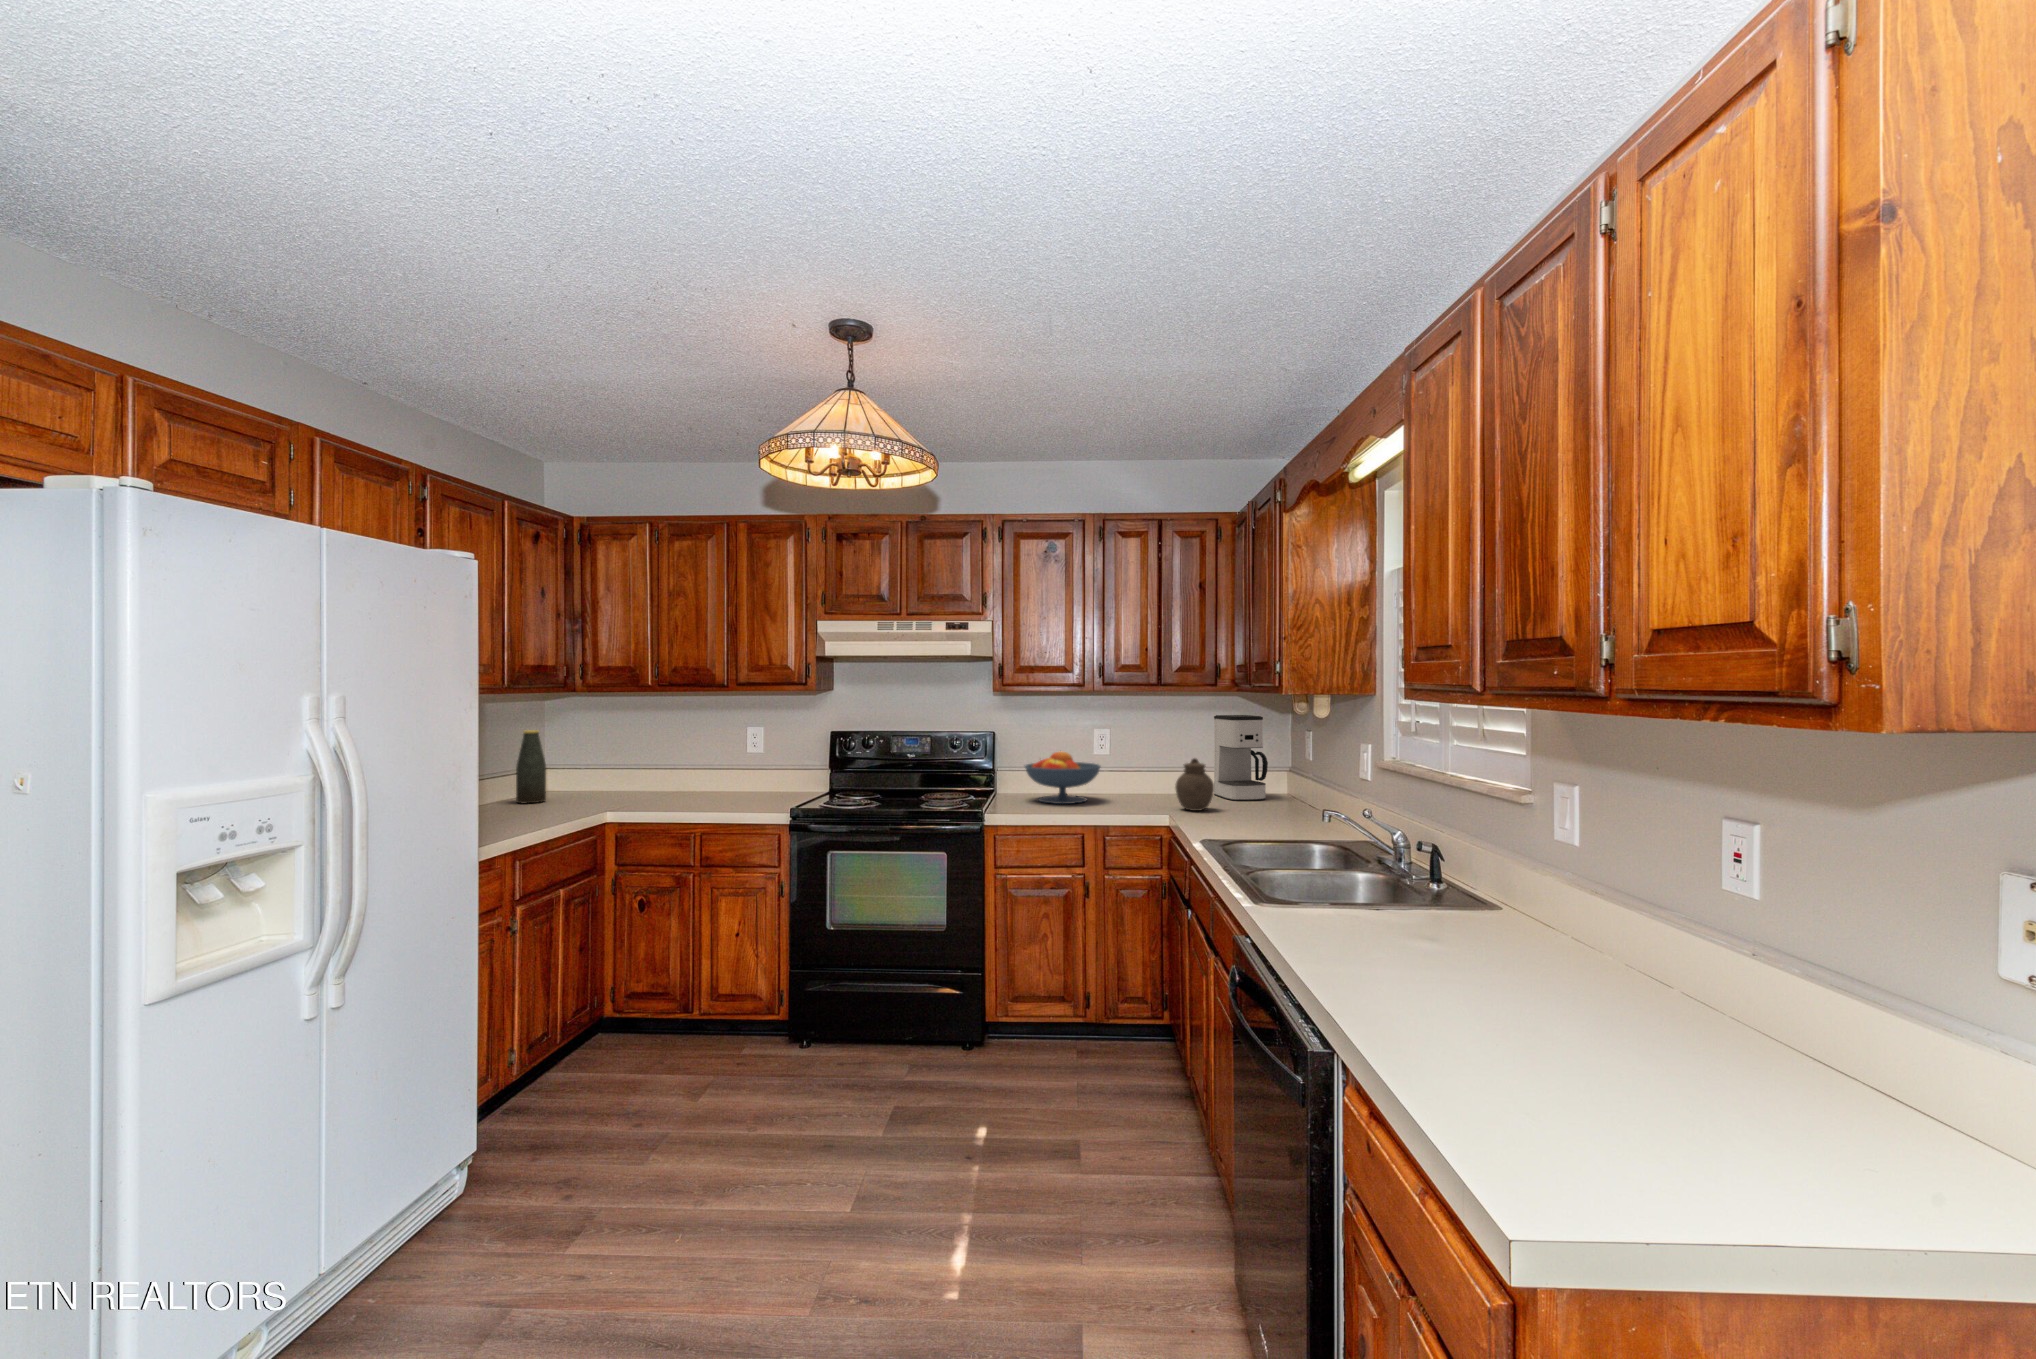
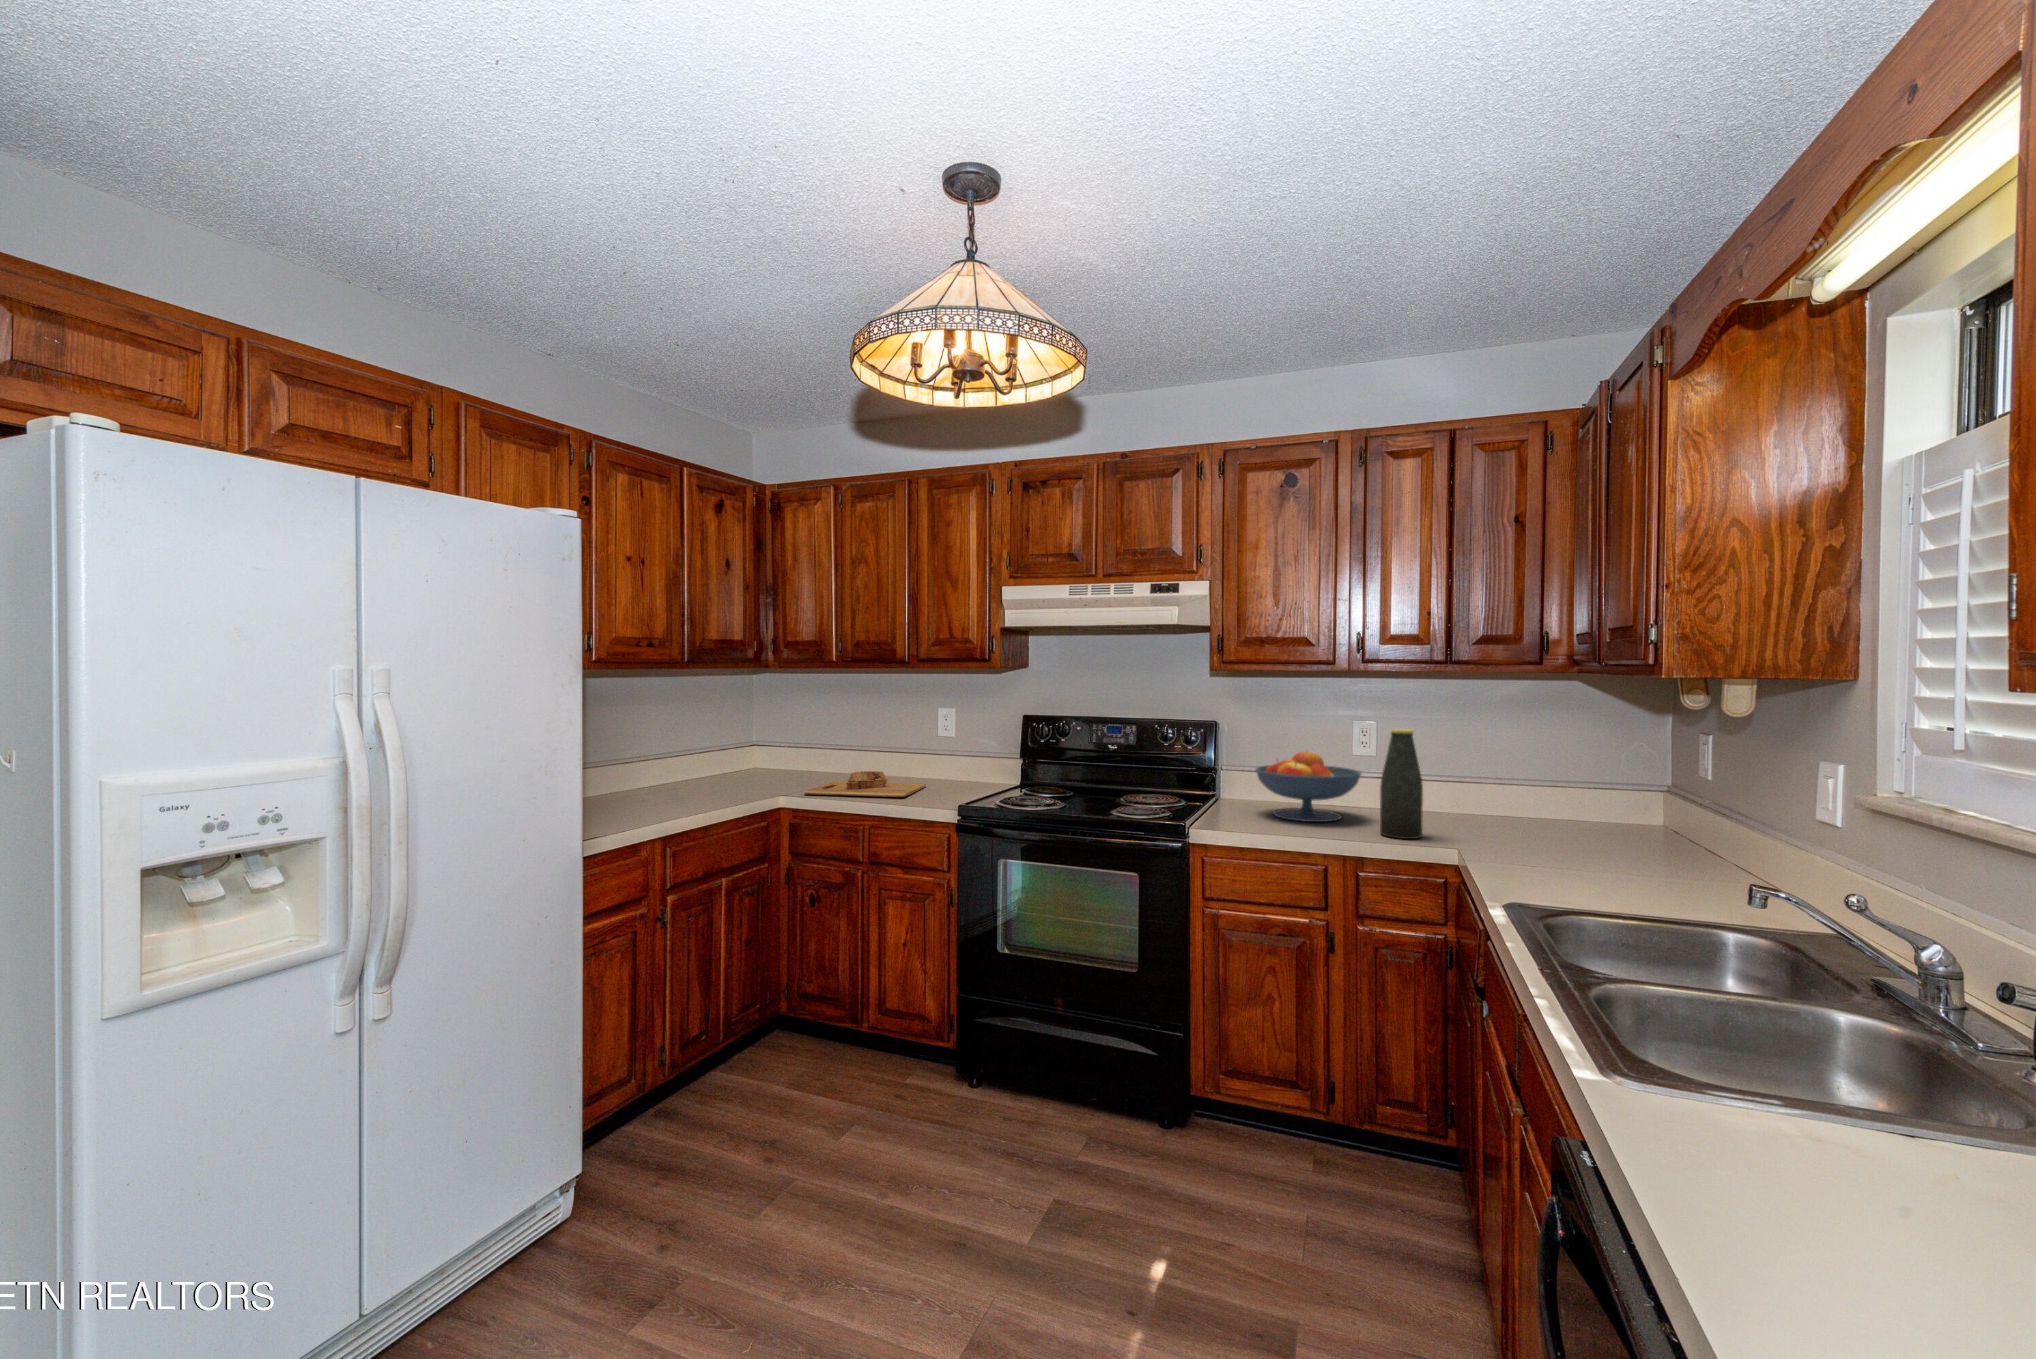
coffee maker: present [1214,715,1268,801] -> none [1536,709,1626,834]
bottle: present [516,730,546,804] -> present [1380,729,1423,839]
jar: present [1175,758,1214,811] -> none [1471,770,1533,846]
cutting board: none [626,784,736,808] -> present [804,771,926,797]

